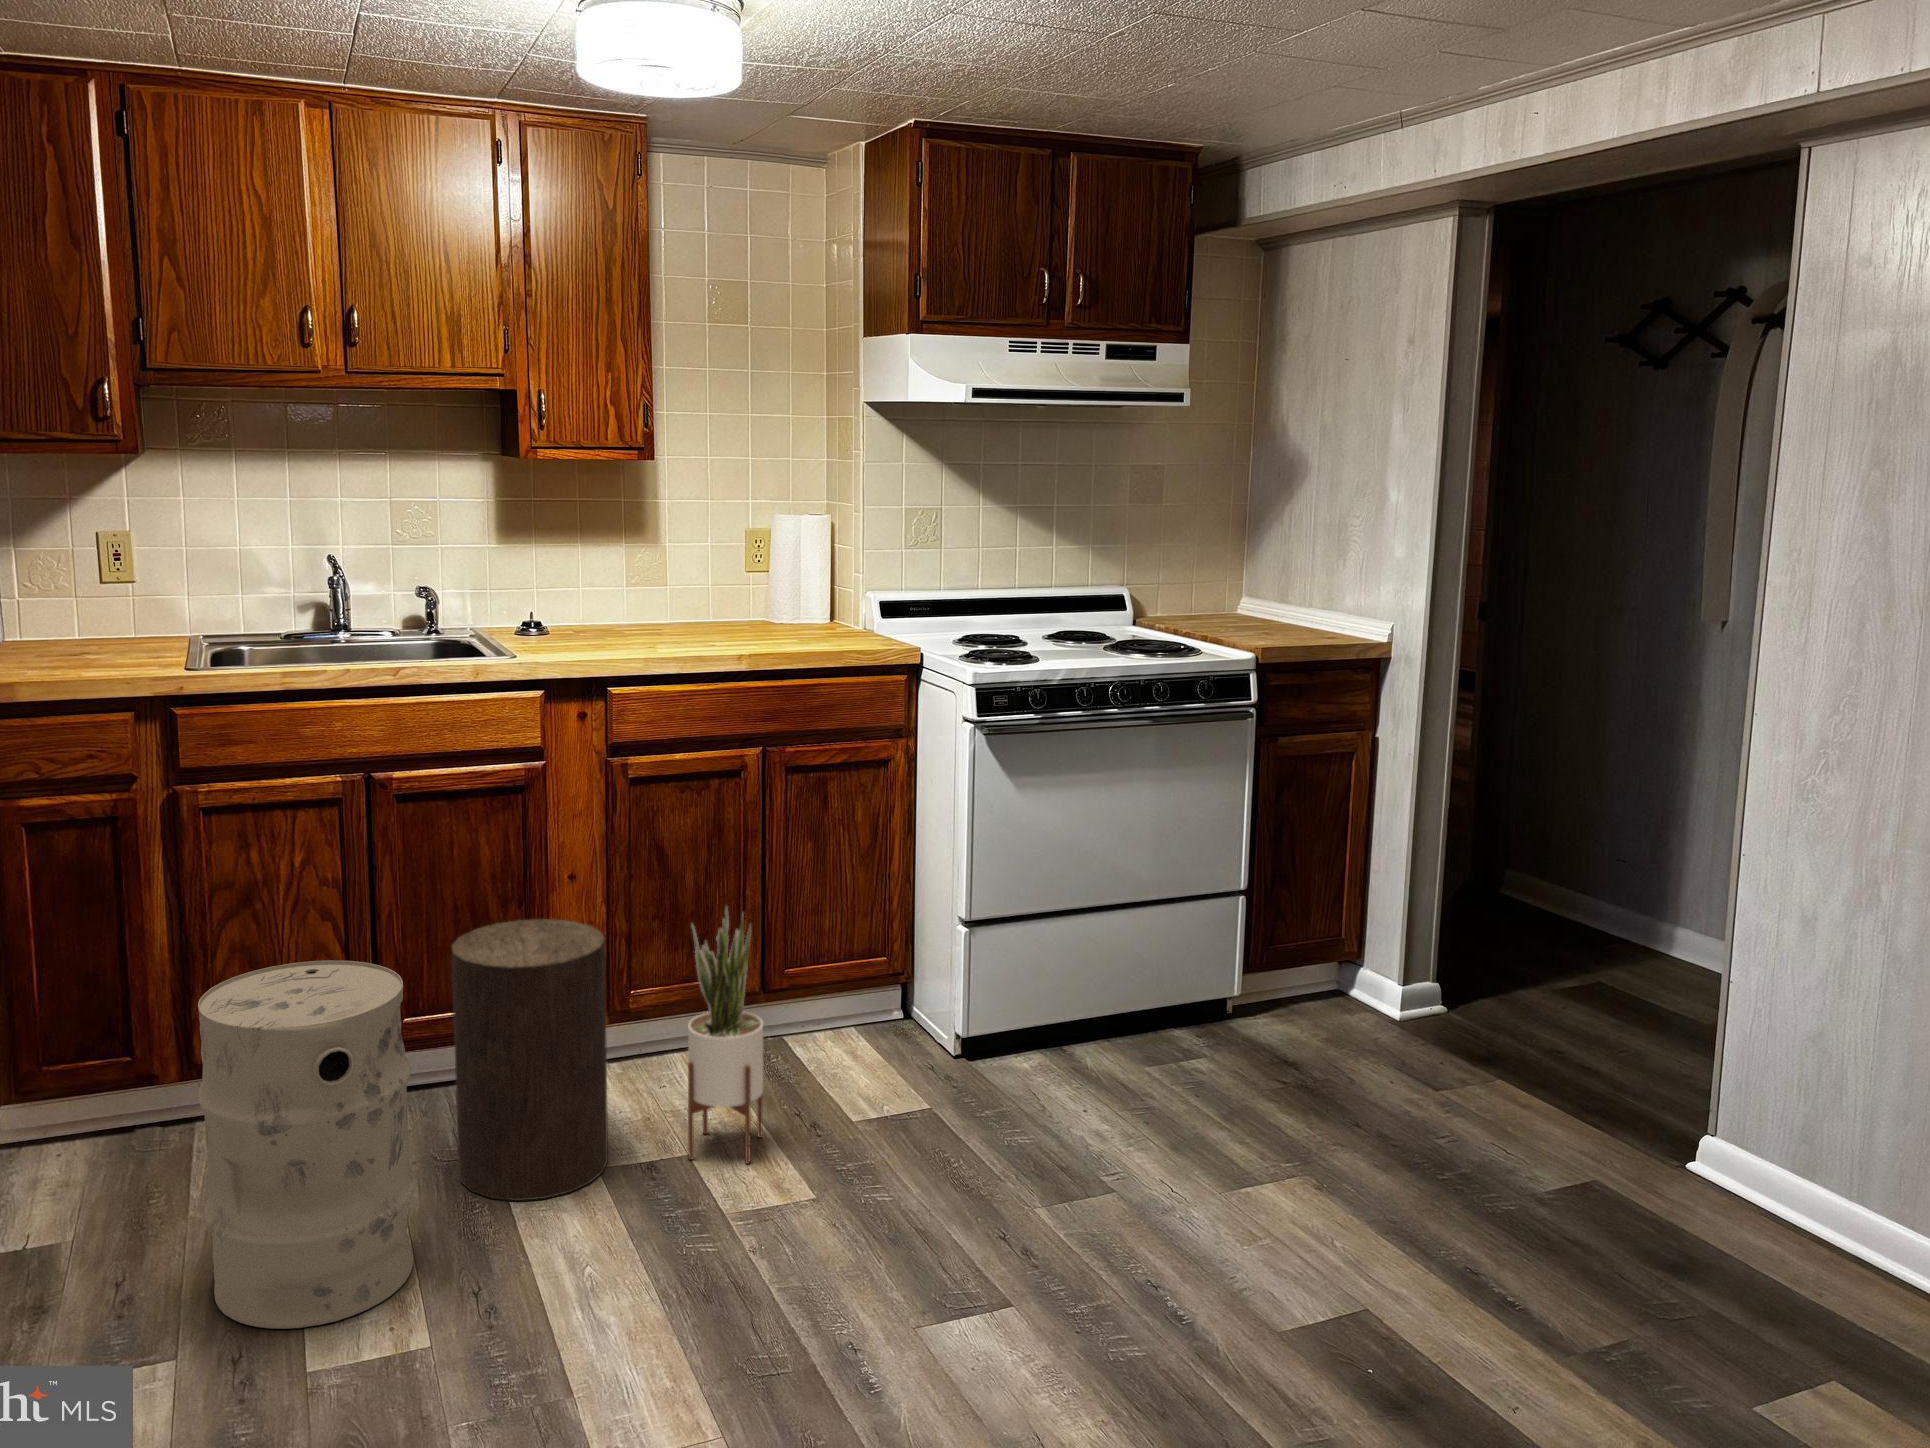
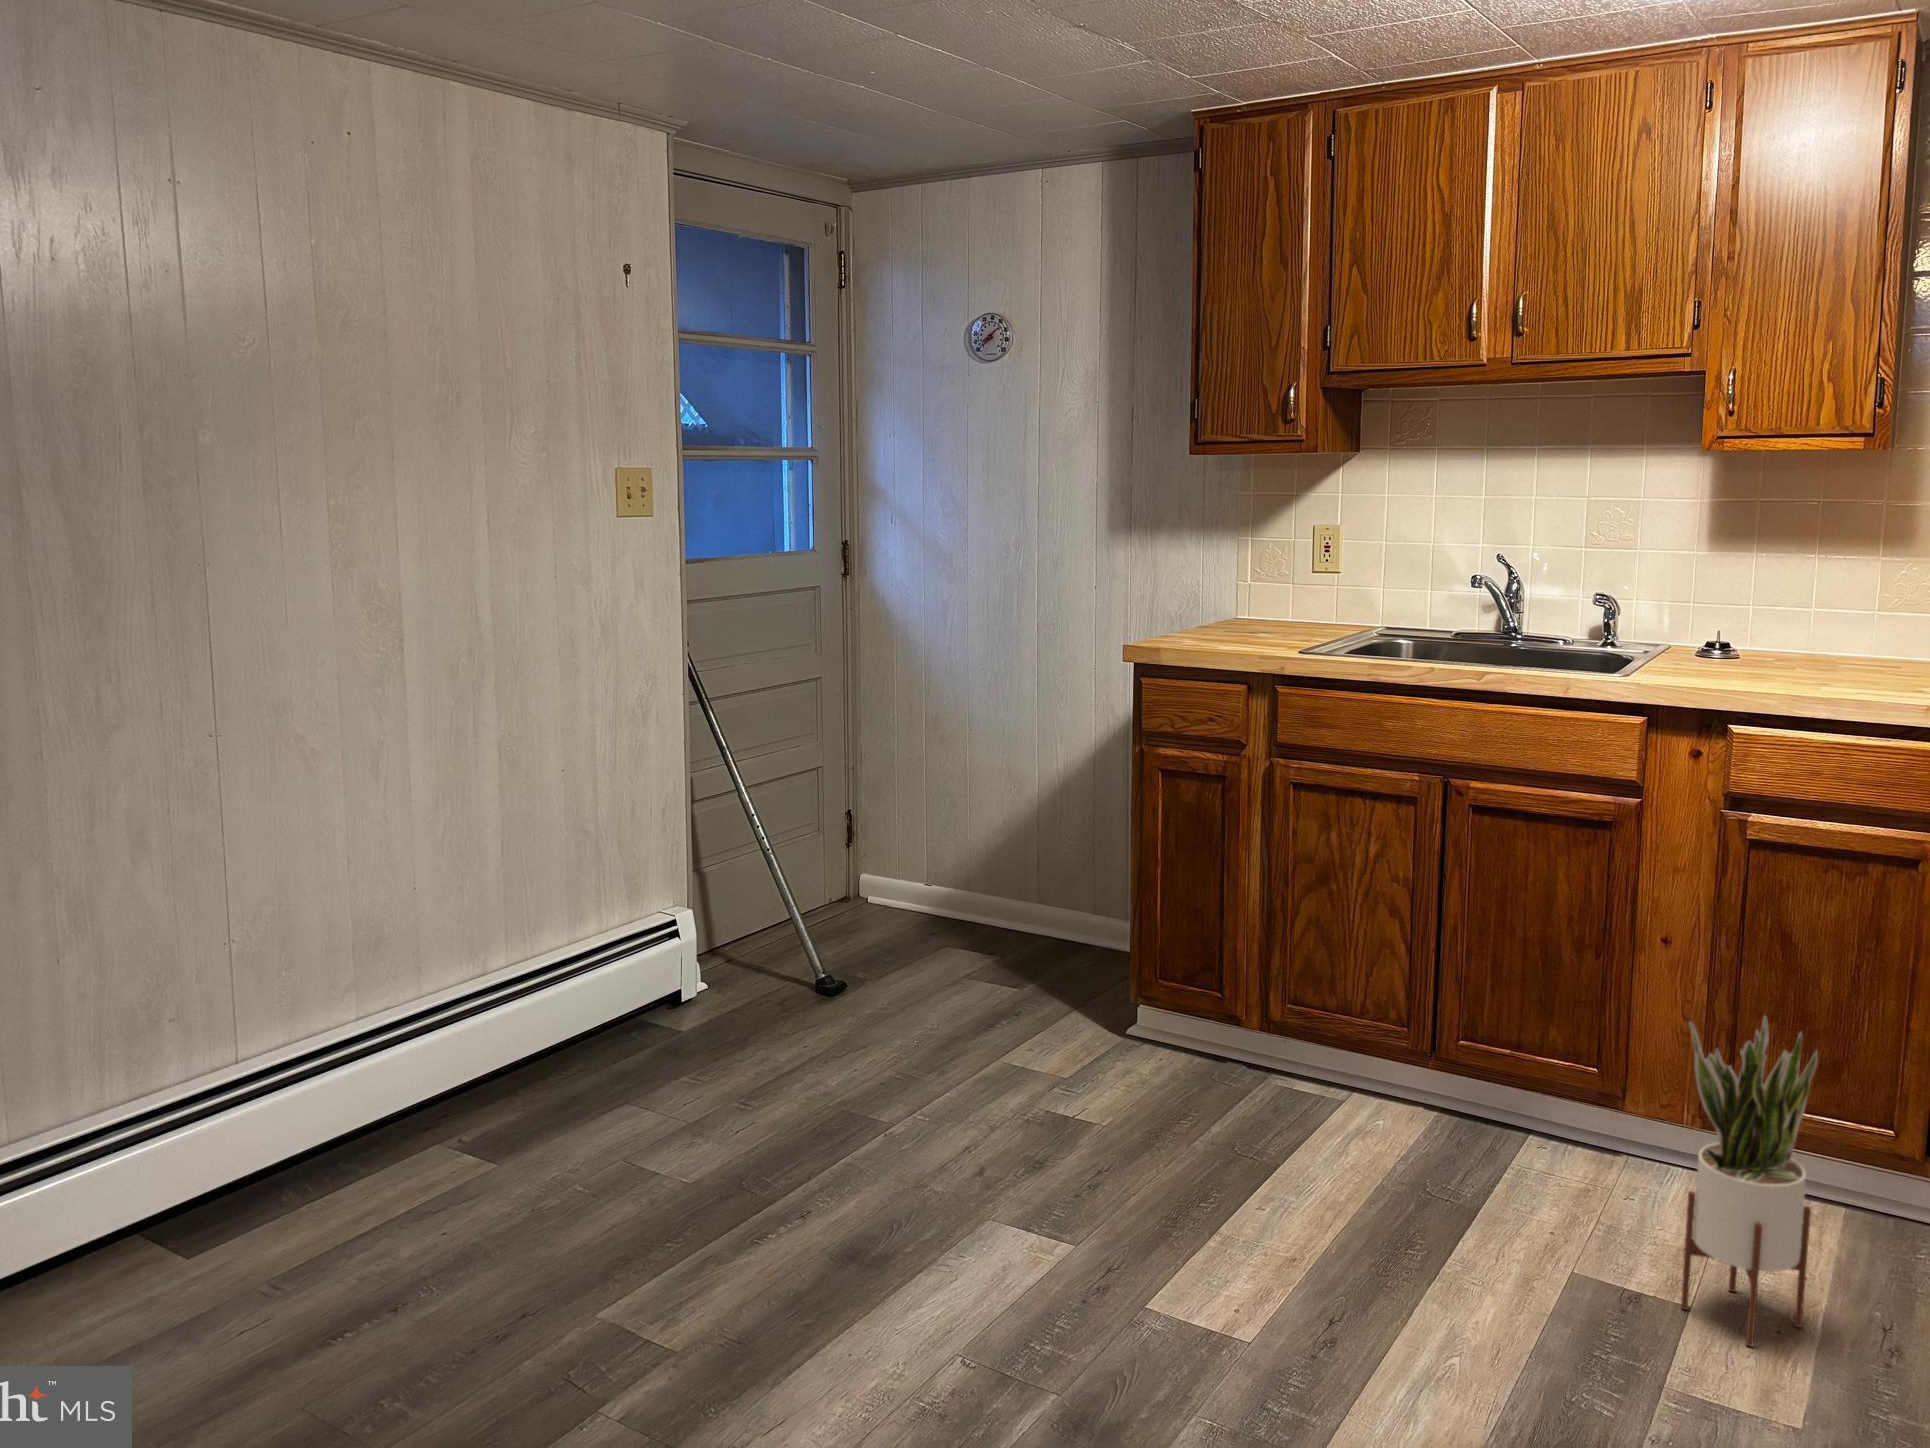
stool: present [452,919,608,1201] -> none [1424,962,1610,1279]
trash can: present [198,961,416,1329] -> none [1138,937,1328,1284]

